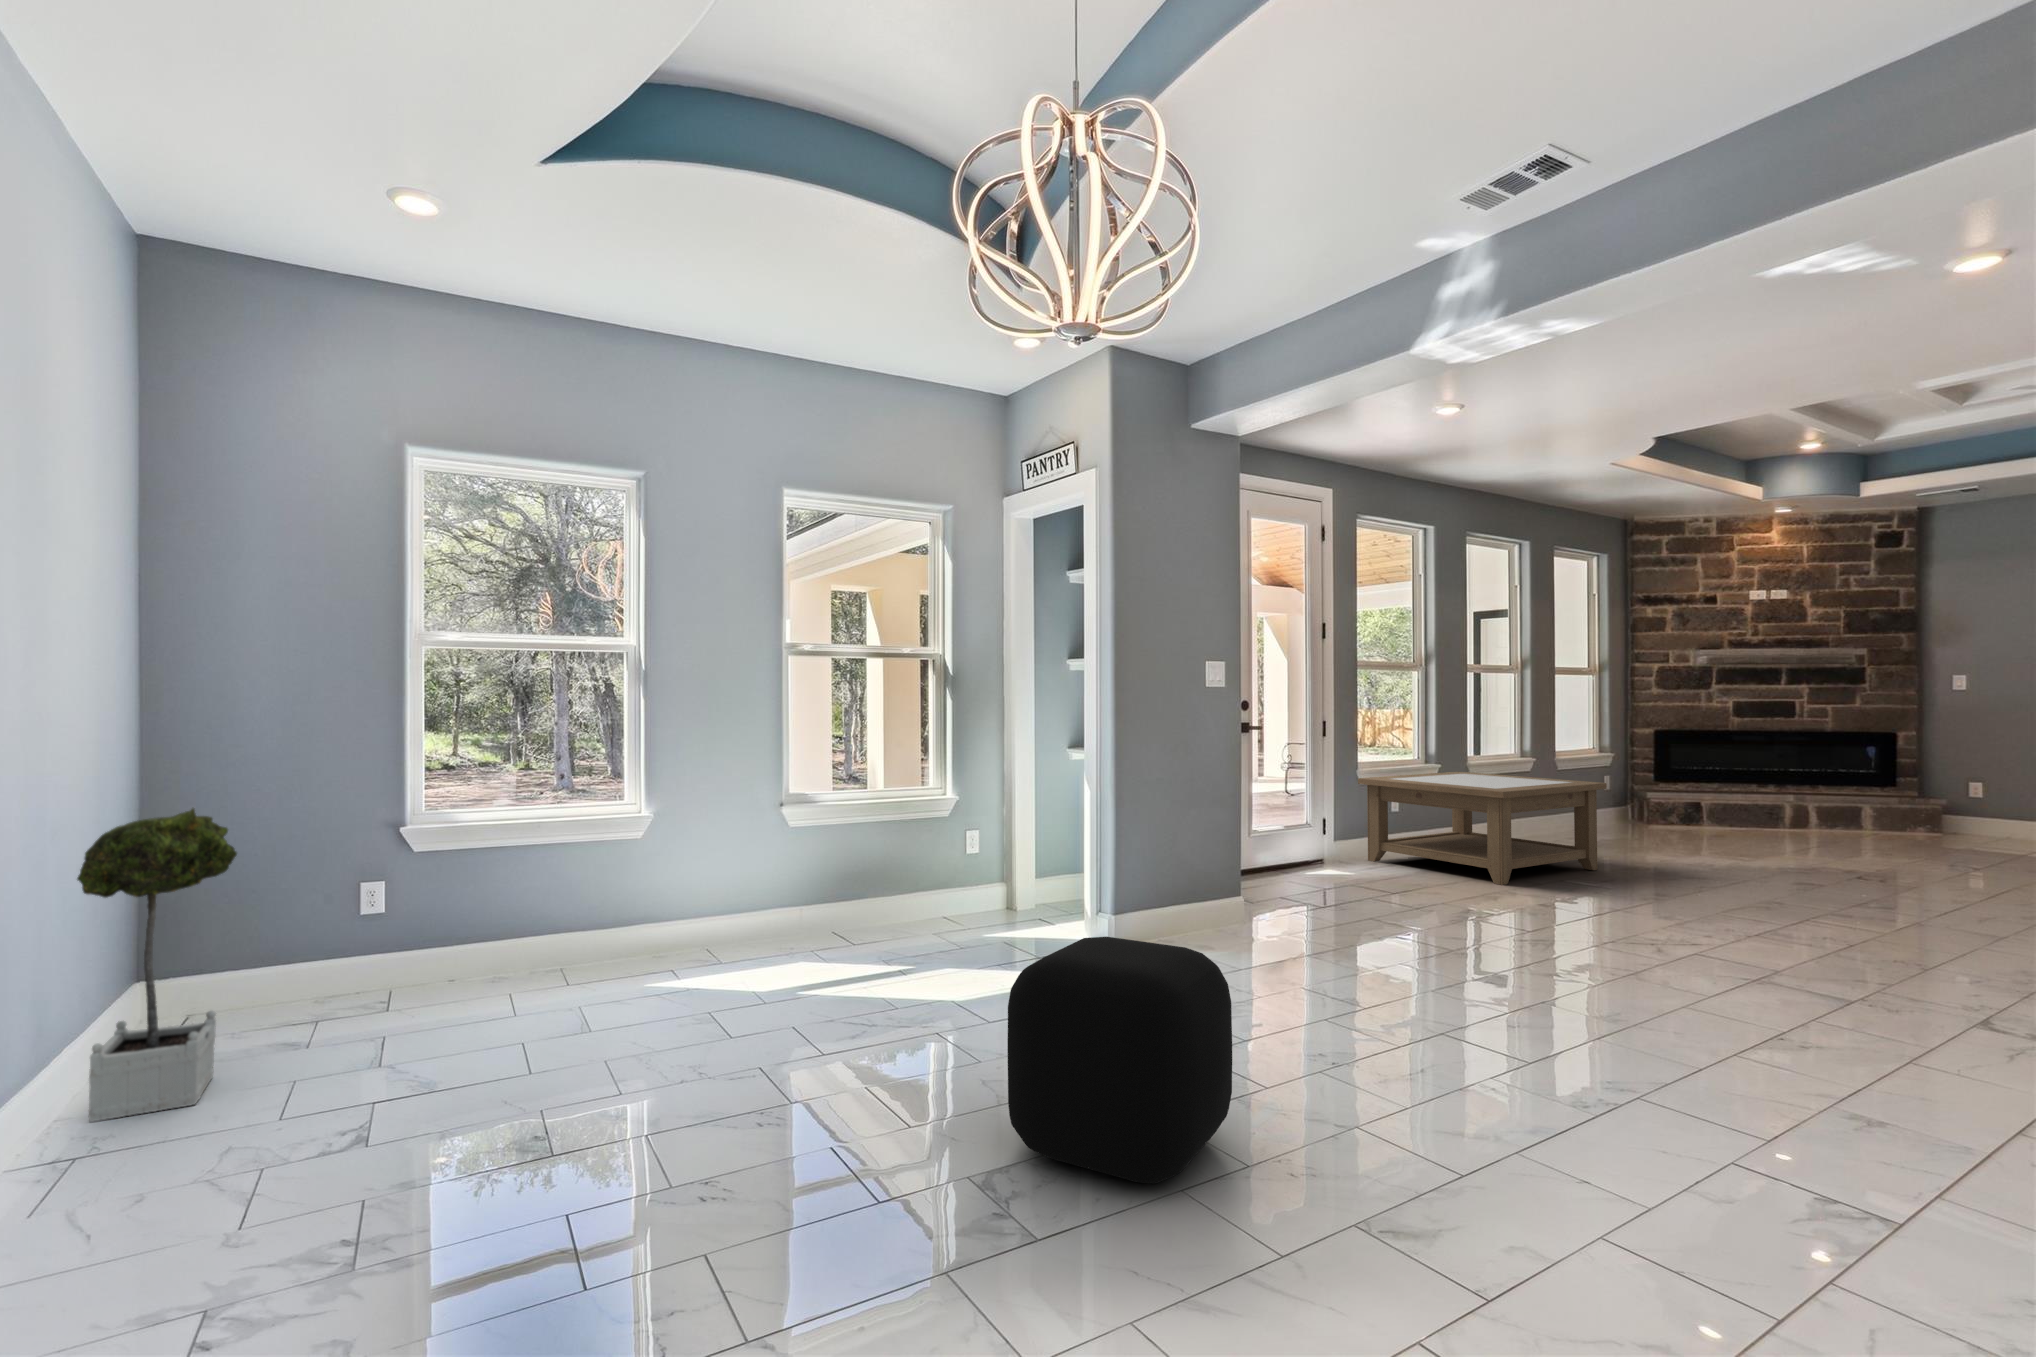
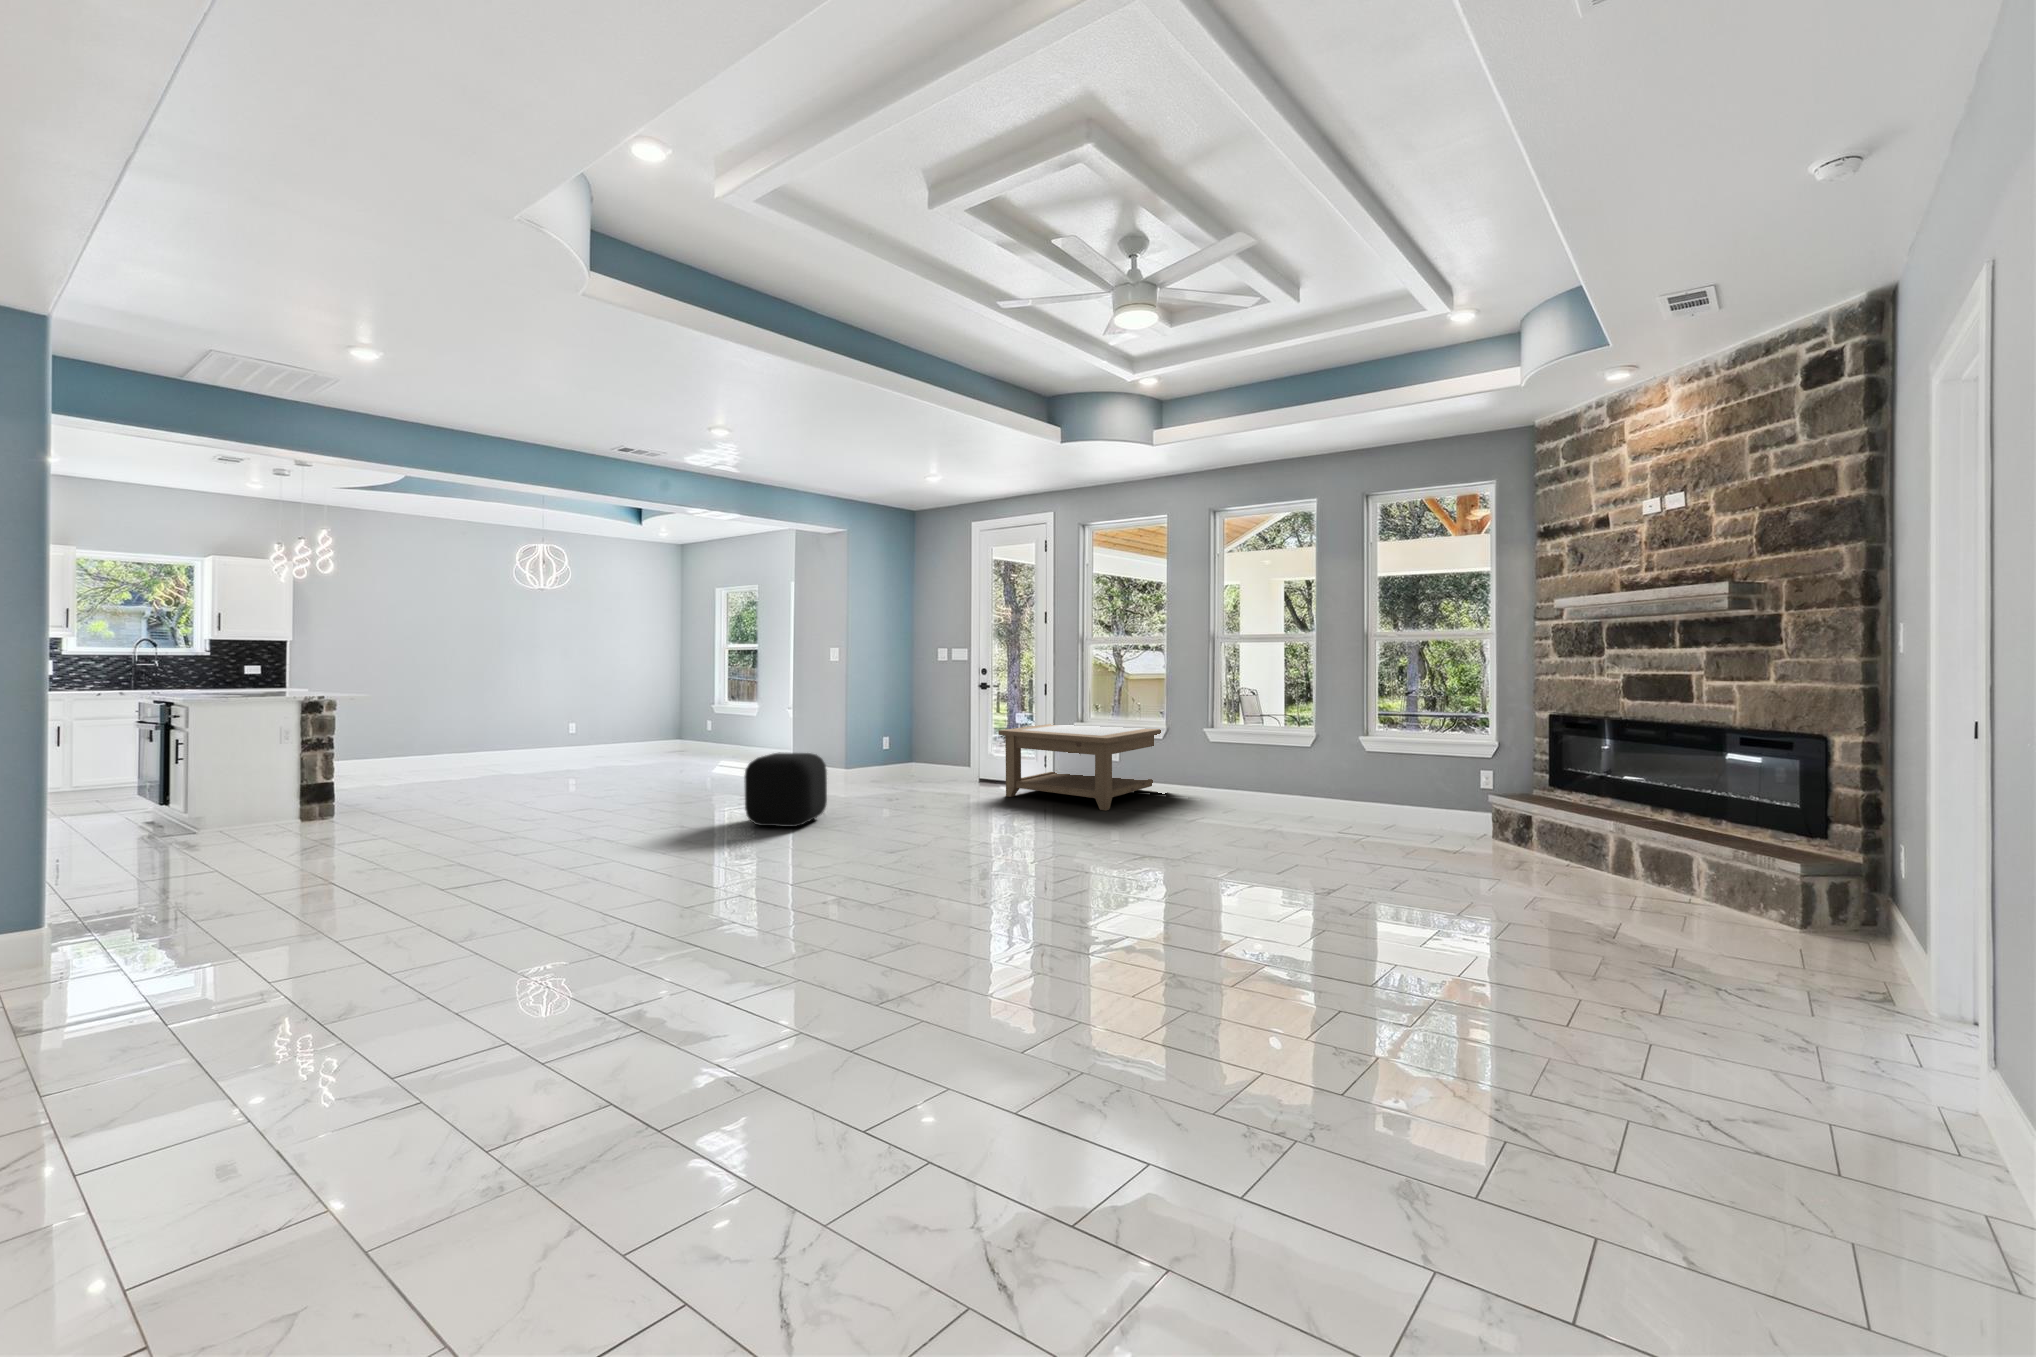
potted tree: present [77,808,237,1122] -> none [635,685,666,747]
ottoman: present [1007,937,1232,1183] -> present [745,752,827,827]

